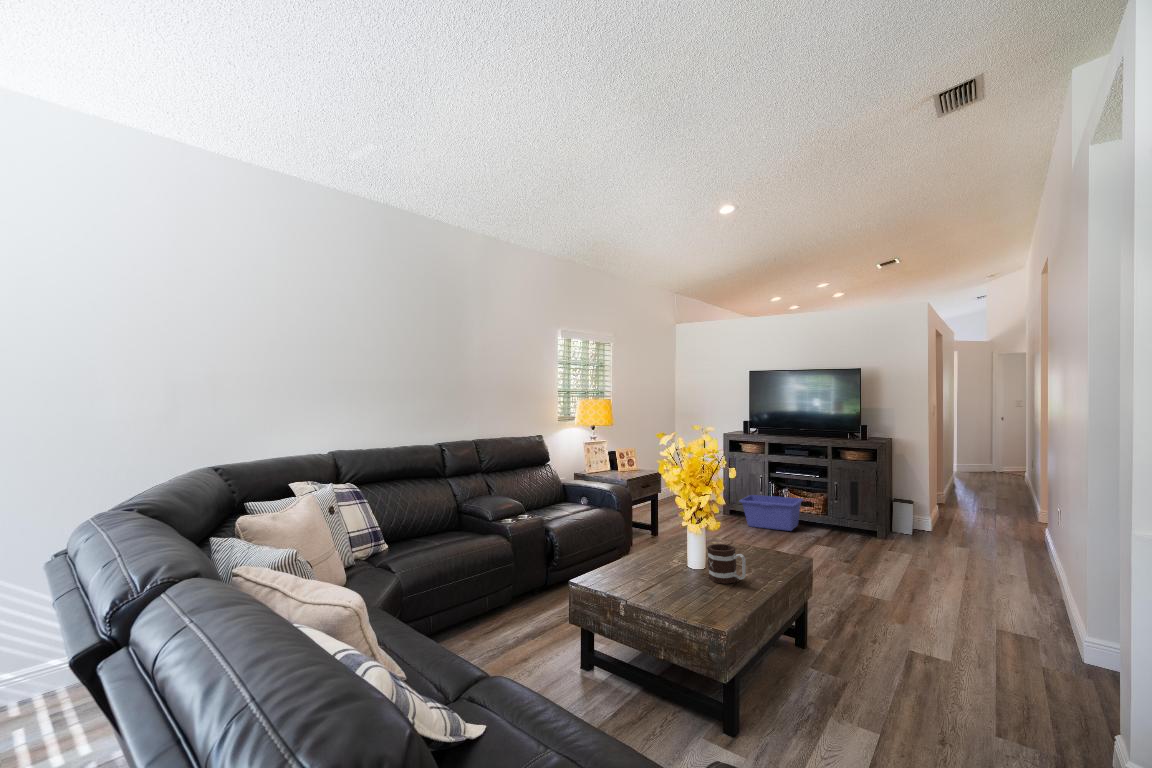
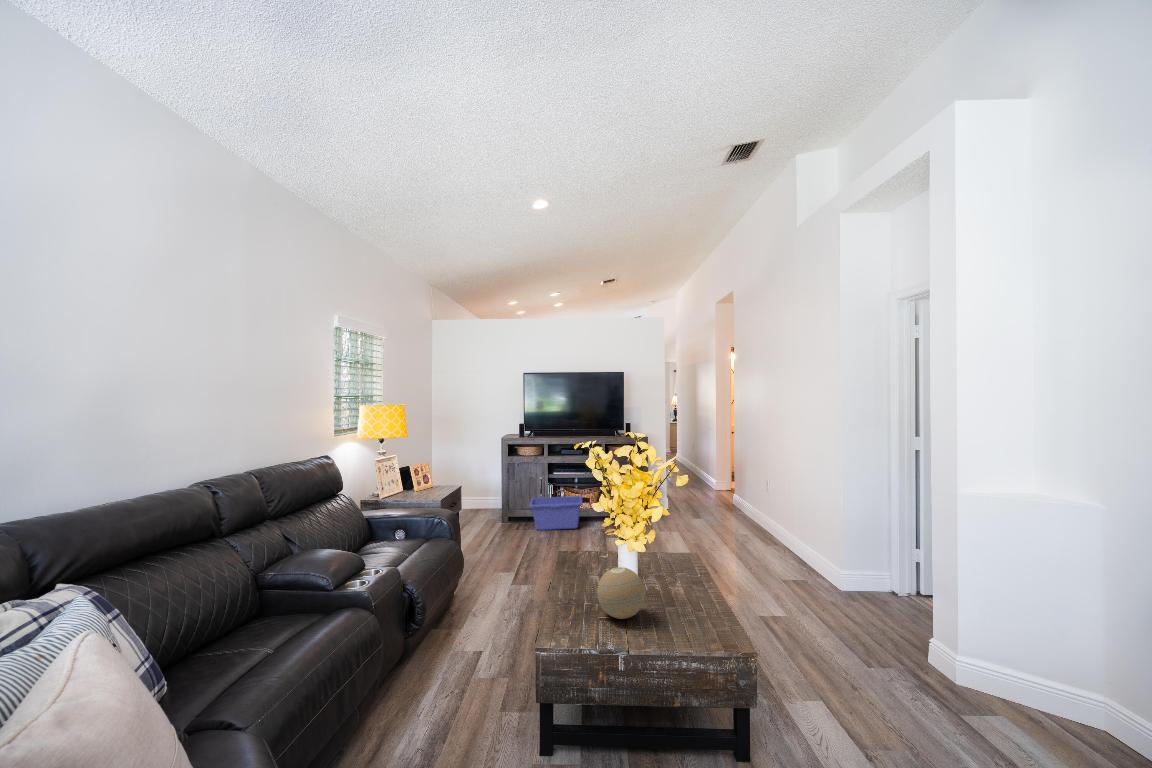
decorative orb: none [636,538,678,582] -> present [597,567,645,619]
mug: present [707,544,746,584] -> none [652,558,695,601]

